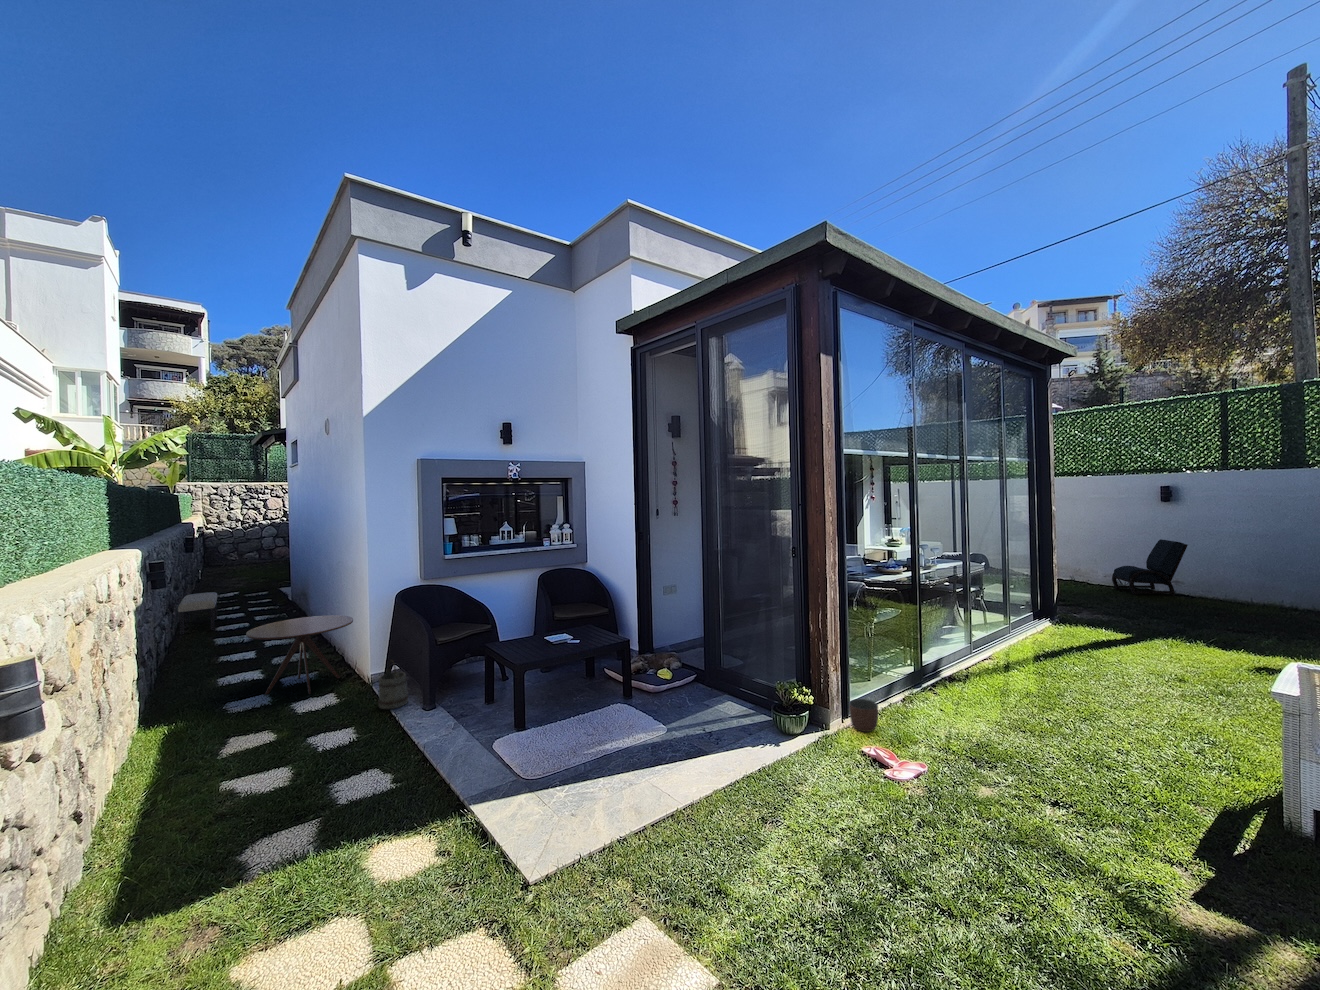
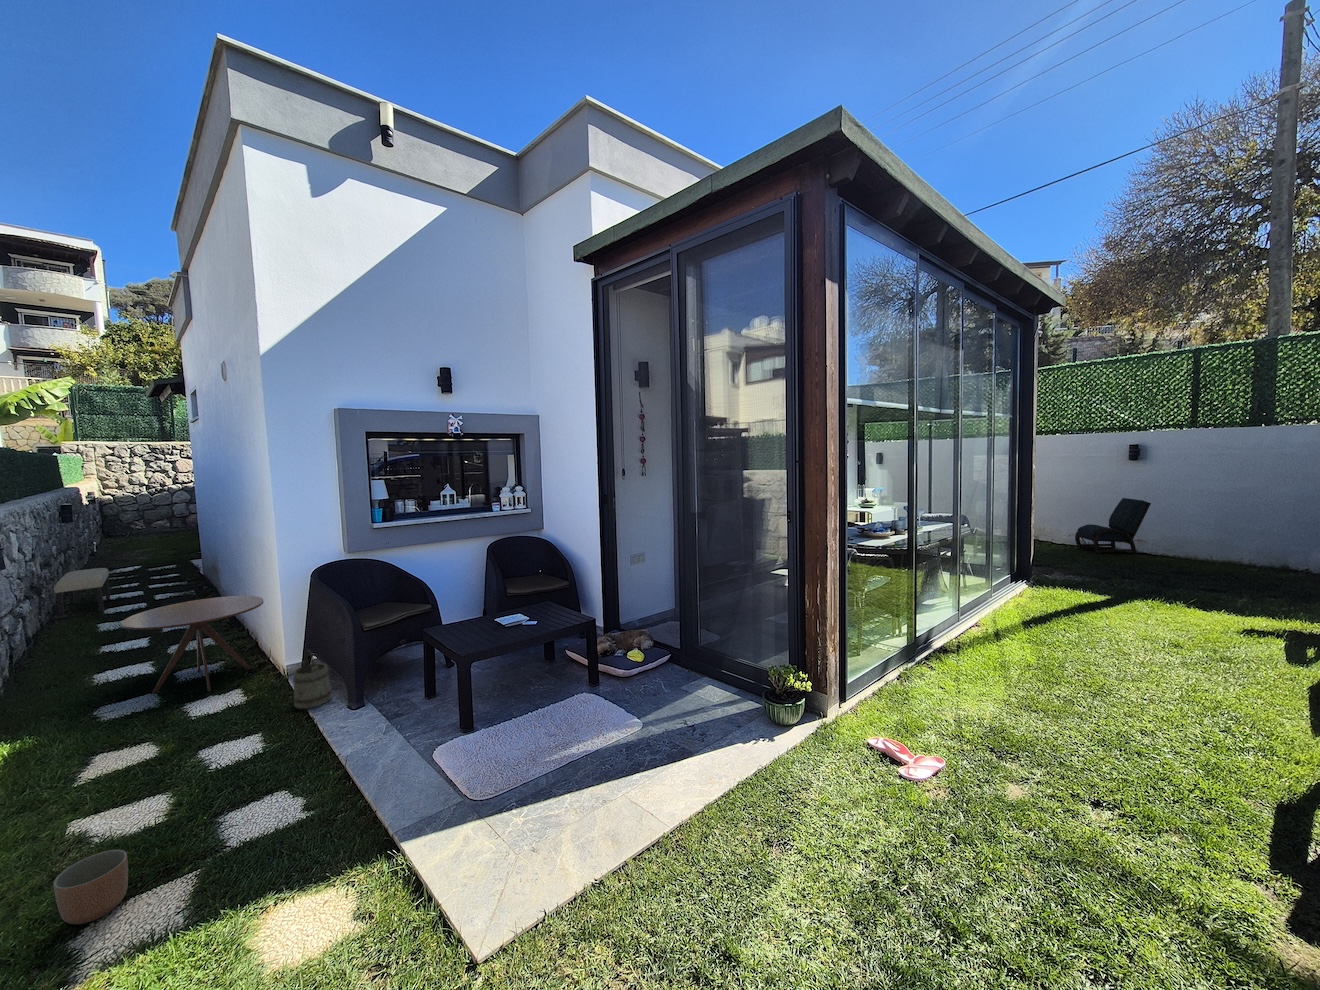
planter: present [849,699,878,732] -> present [53,850,128,924]

